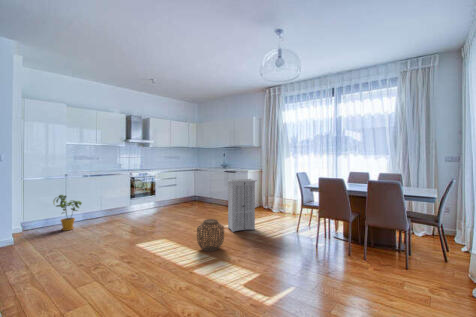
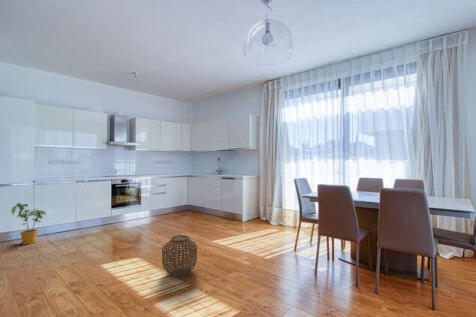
storage cabinet: present [228,179,257,232] -> none [211,185,245,249]

